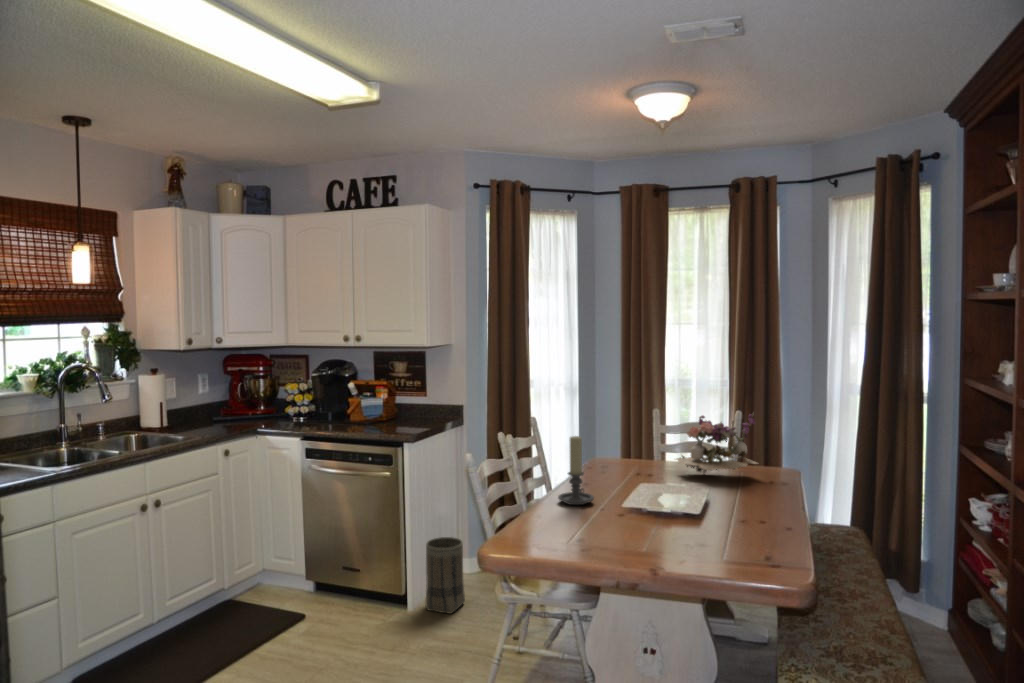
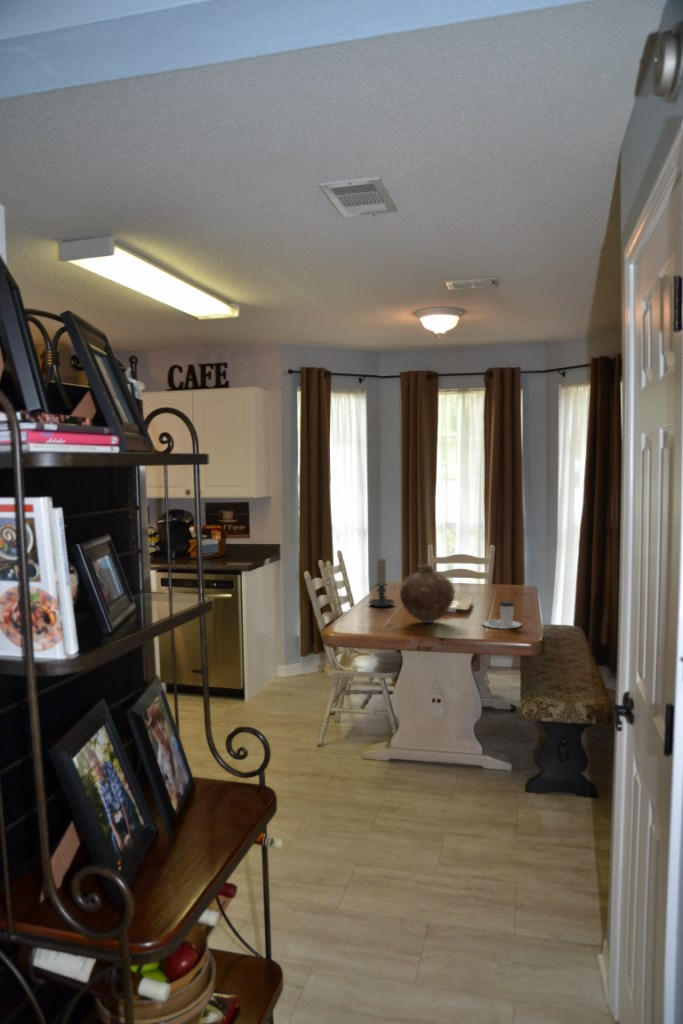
flower arrangement: present [676,414,757,475] -> none [447,543,508,589]
vase: none [593,453,676,541] -> present [400,564,455,623]
coffee cup: none [716,513,779,558] -> present [482,601,521,629]
basket: present [426,537,465,613] -> none [260,644,289,700]

